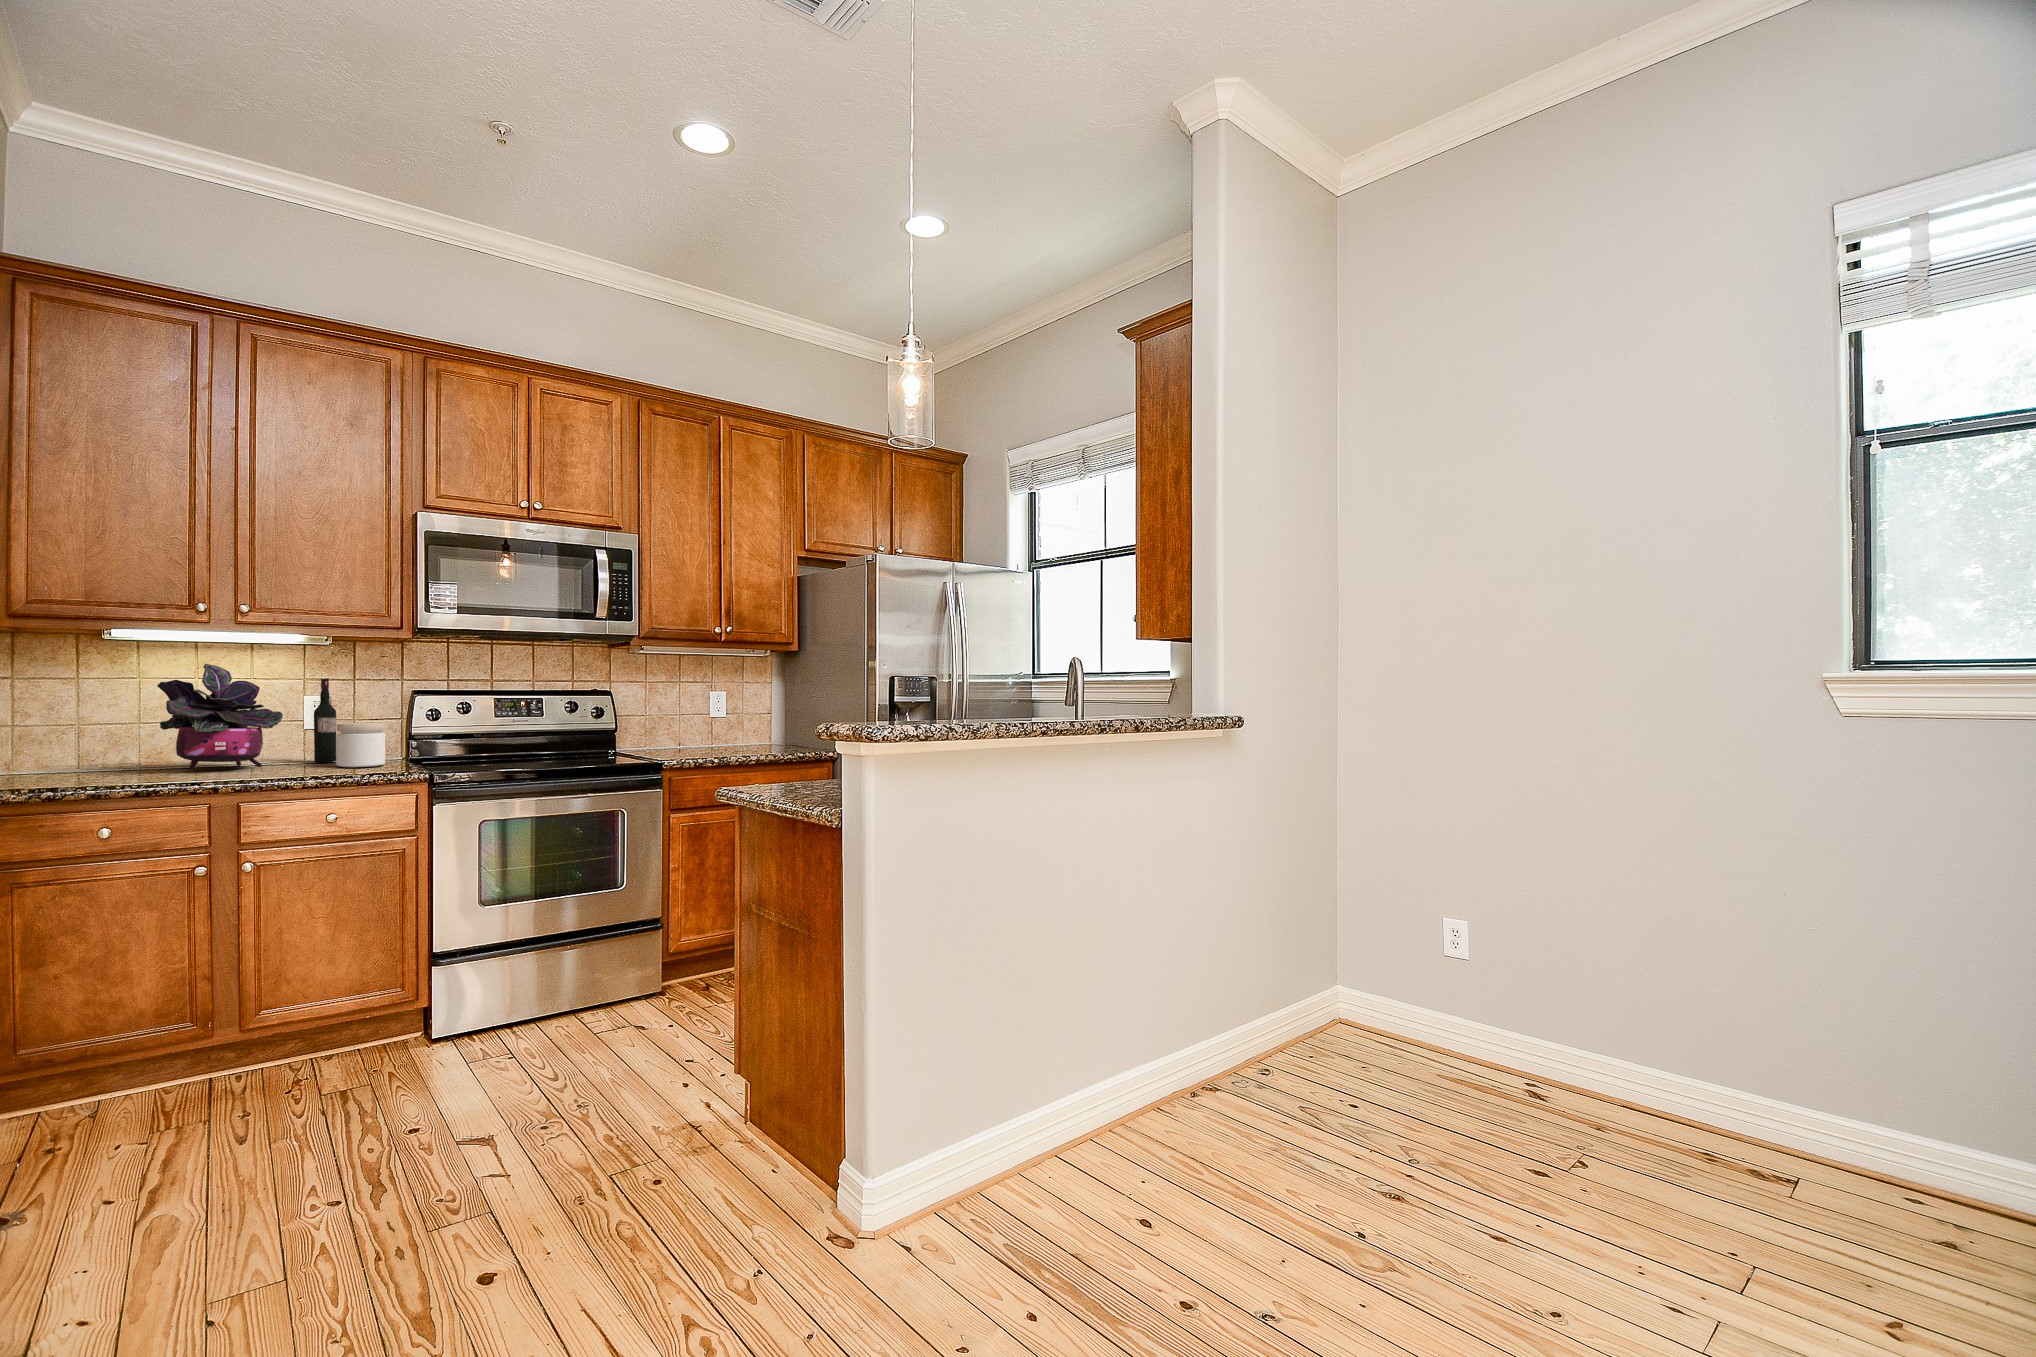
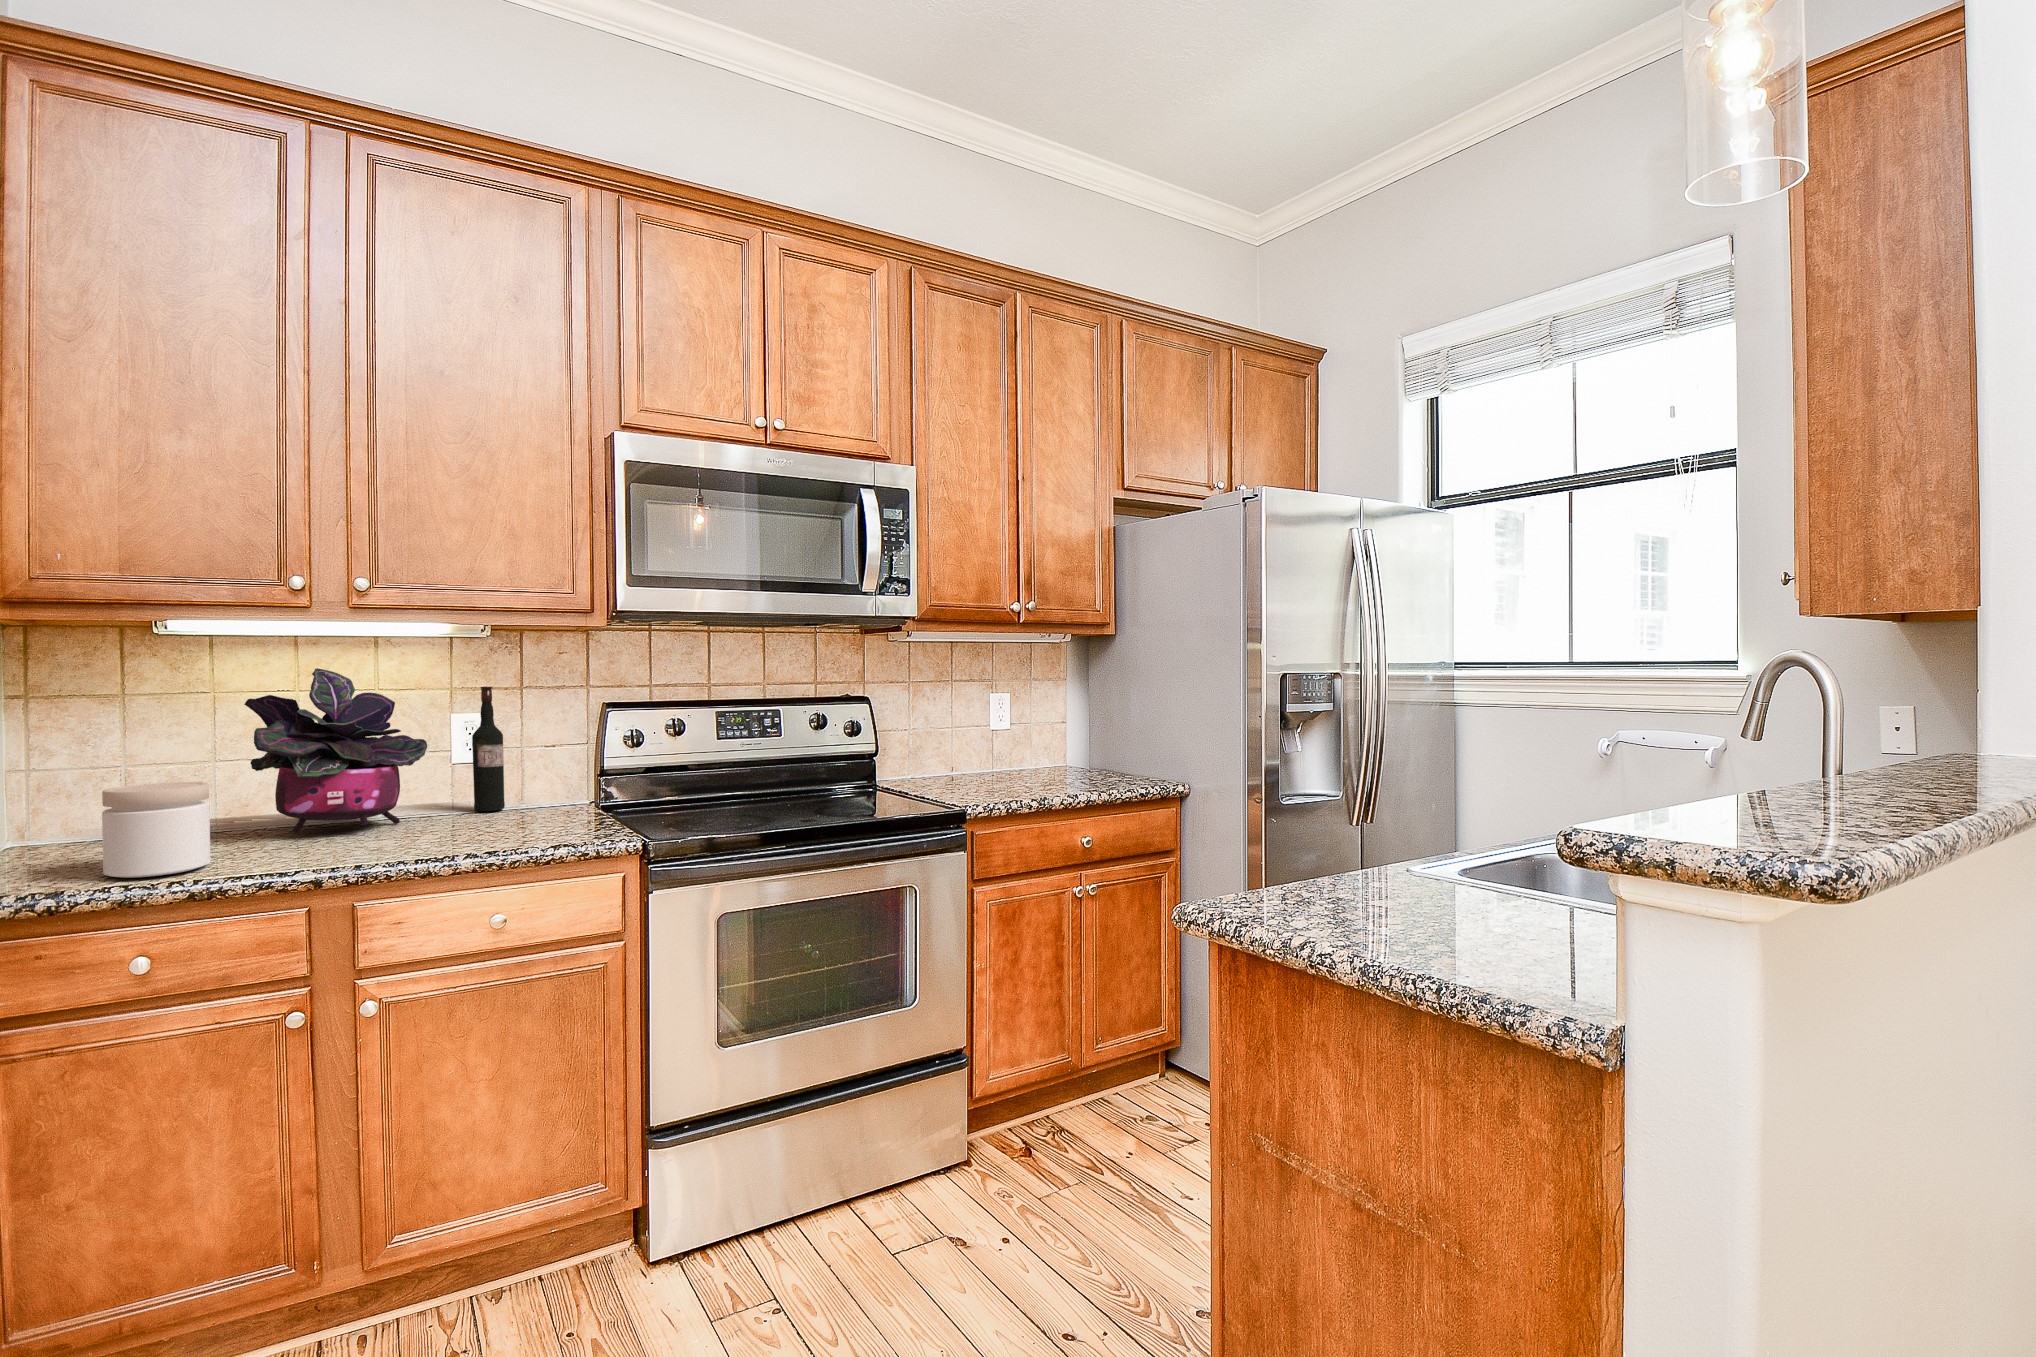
jar: present [336,723,385,767] -> present [102,782,210,878]

